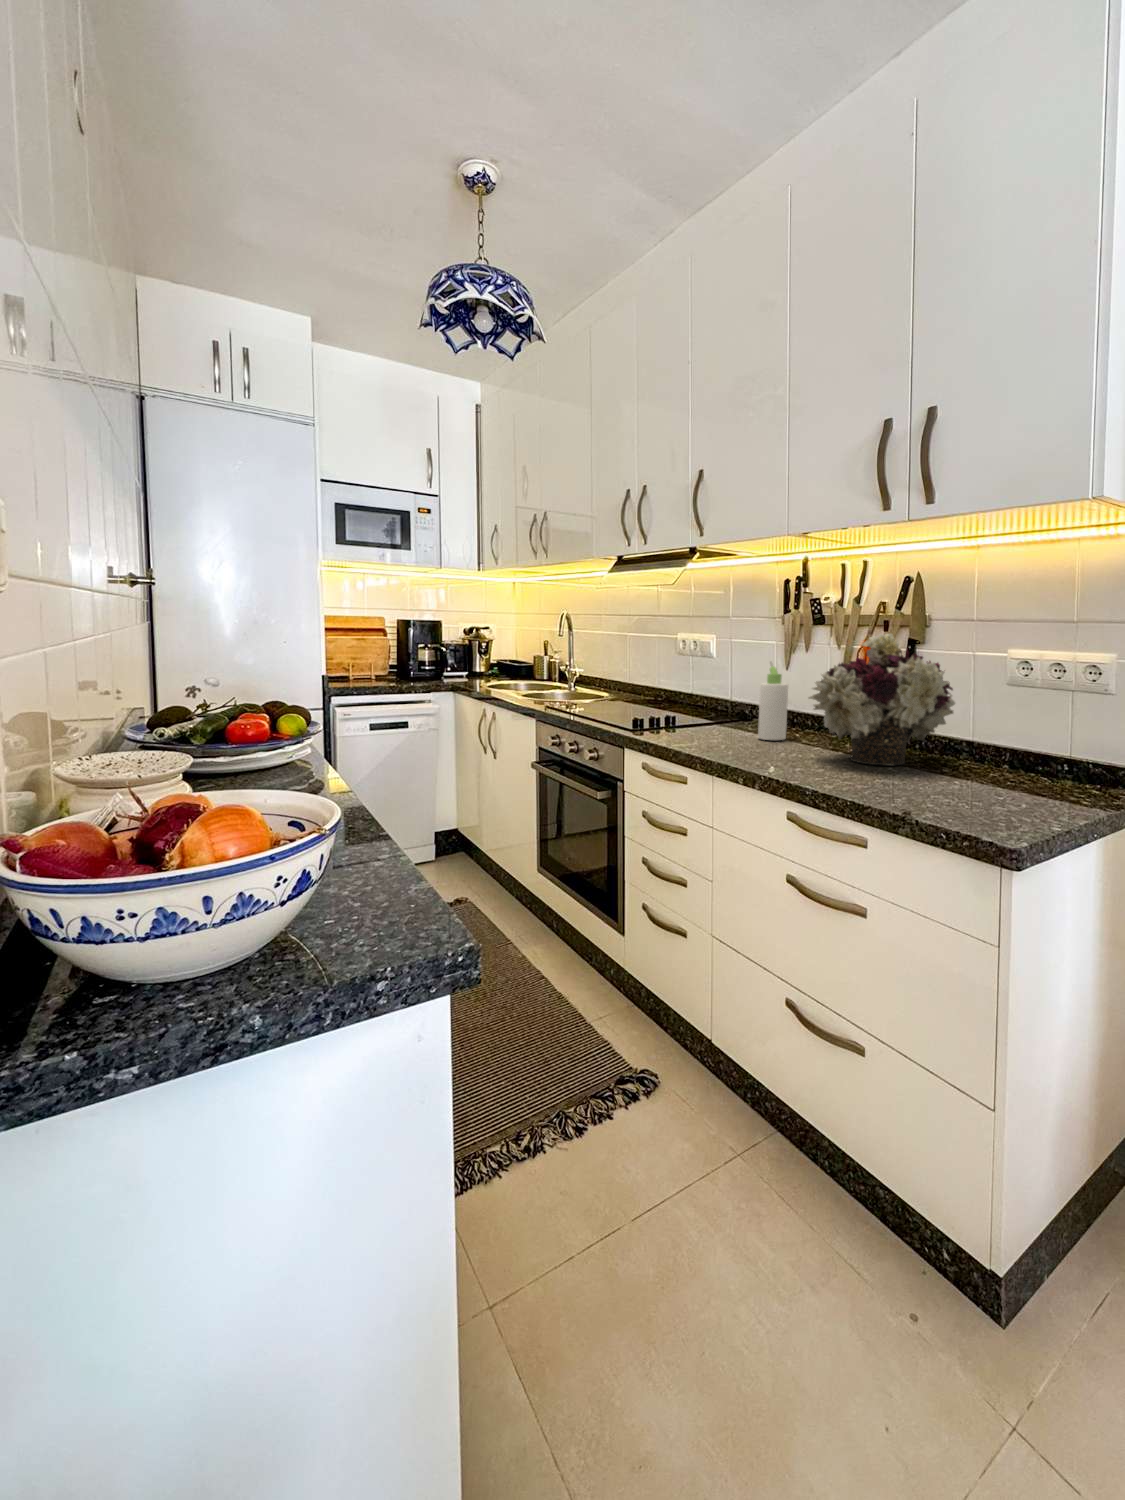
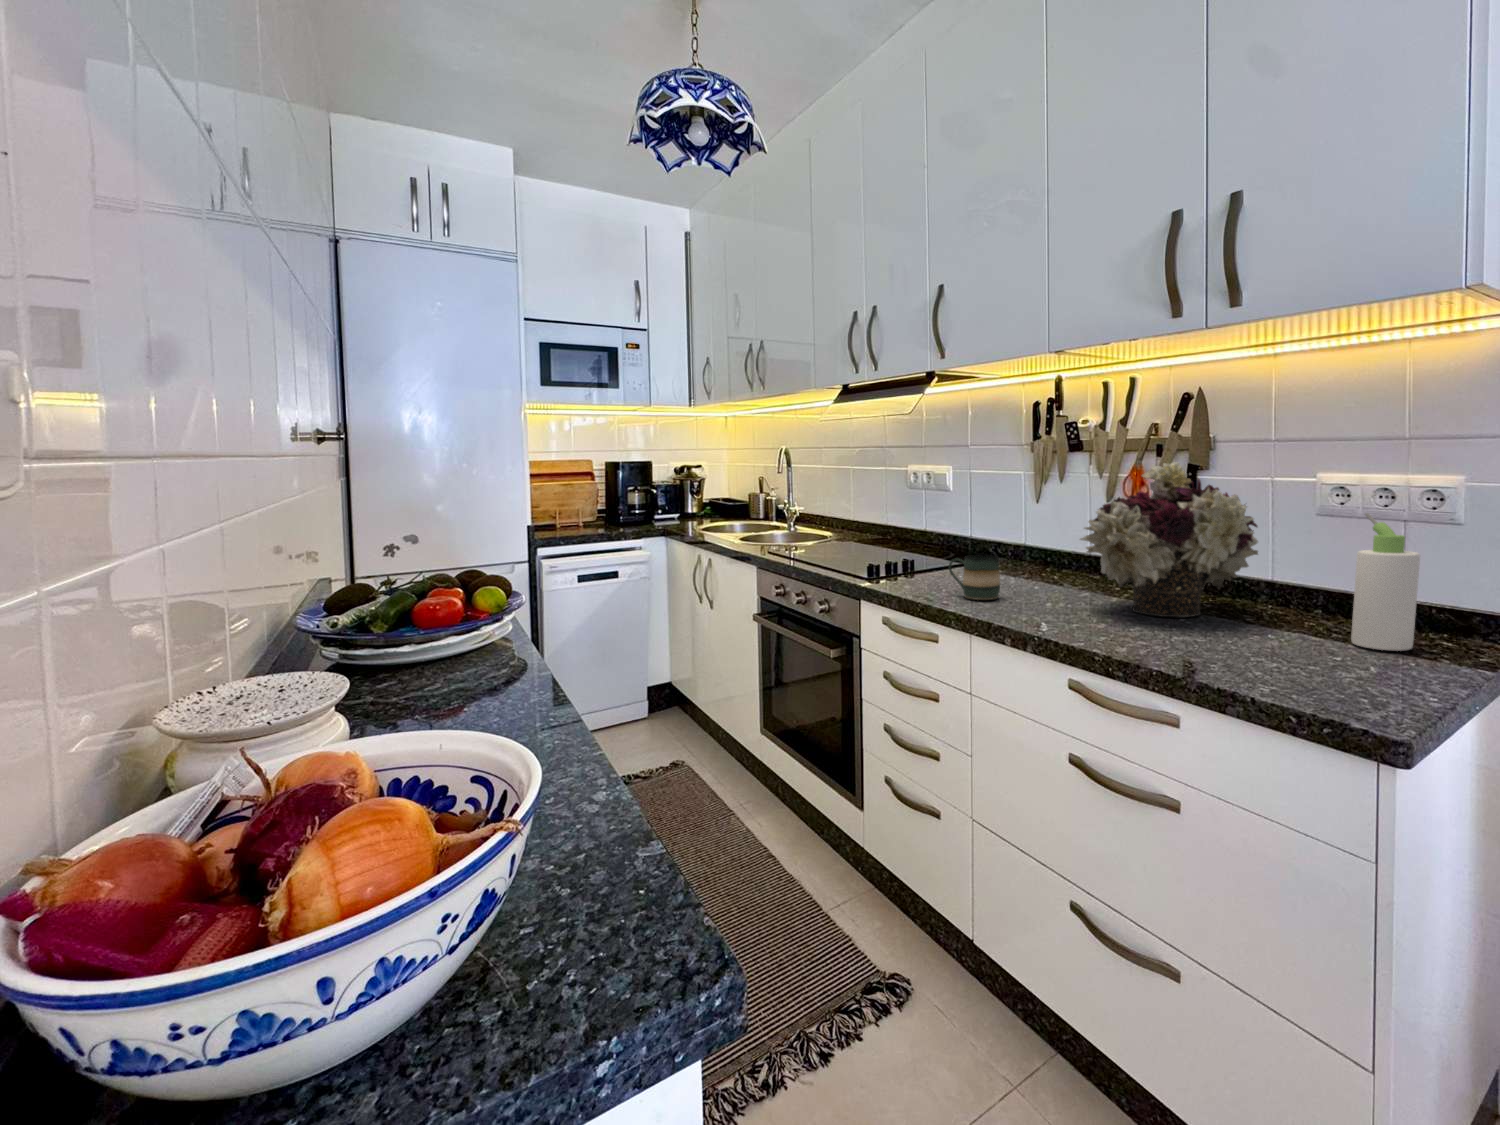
bottle: present [758,662,788,740] -> present [1351,513,1420,651]
mug: none [700,711,743,749] -> present [949,555,1000,600]

